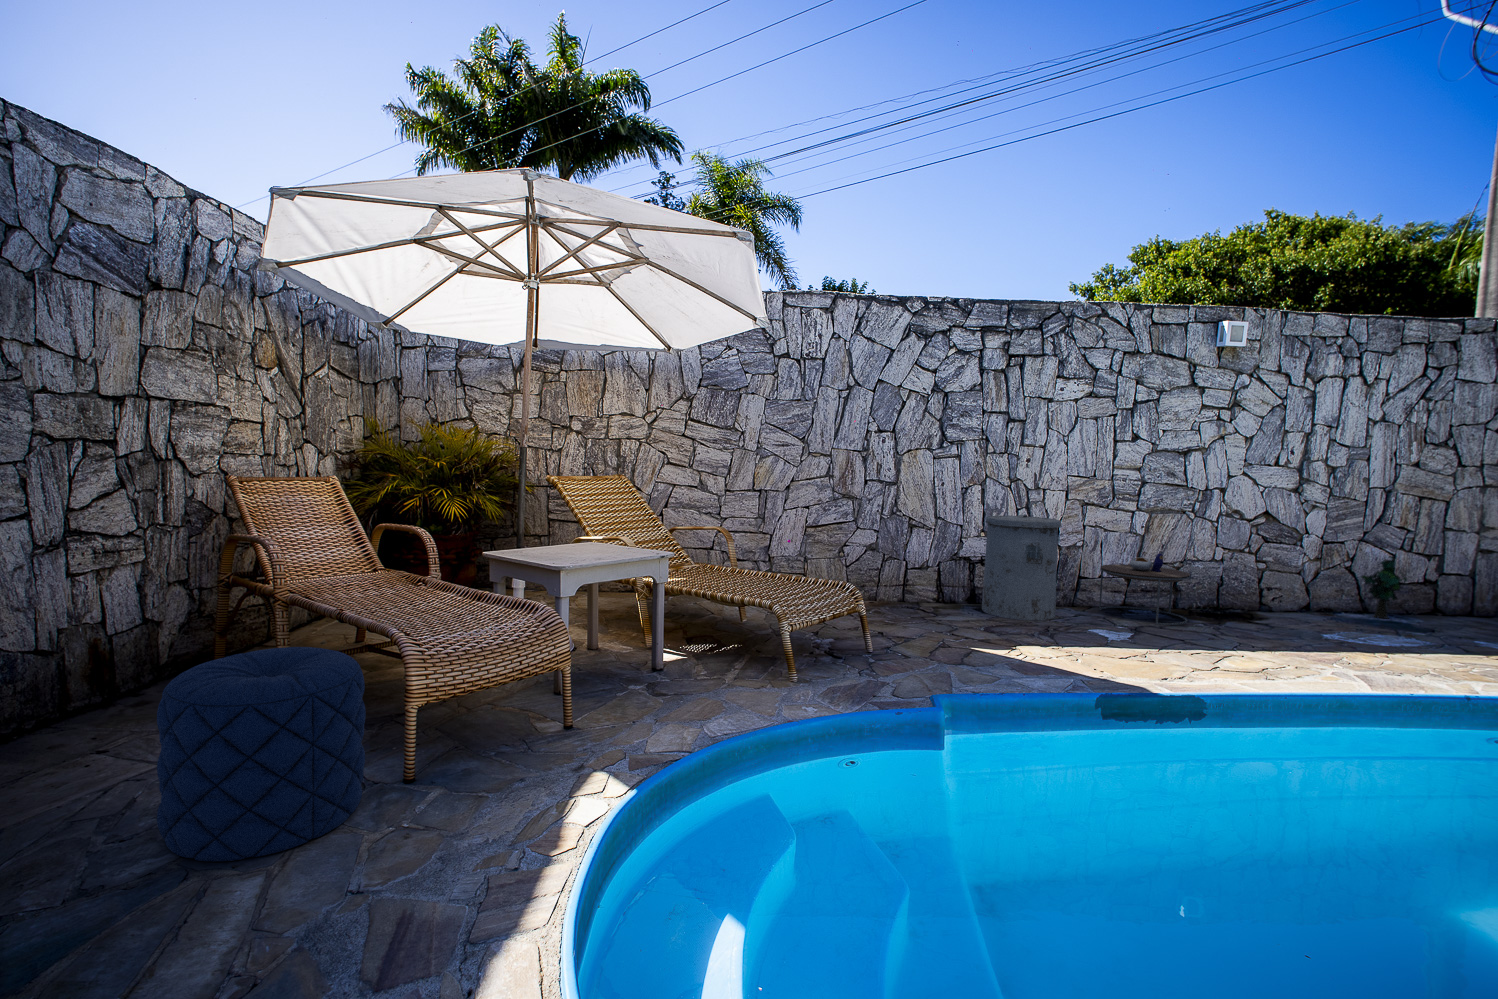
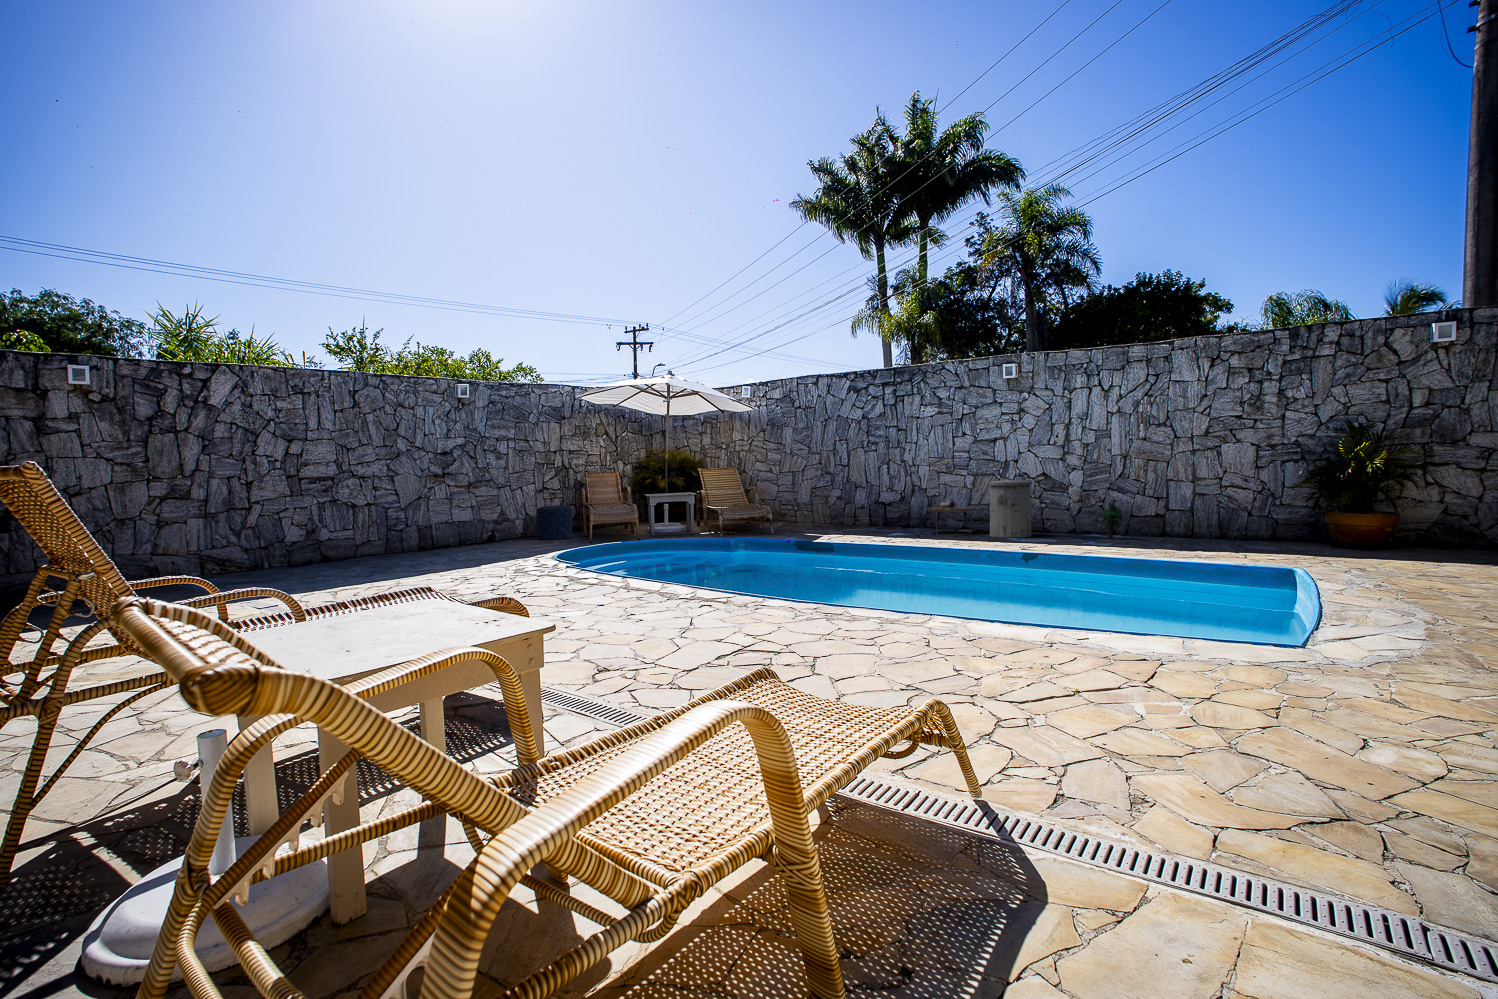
trash can: present [982,515,1061,620] -> present [989,479,1032,538]

